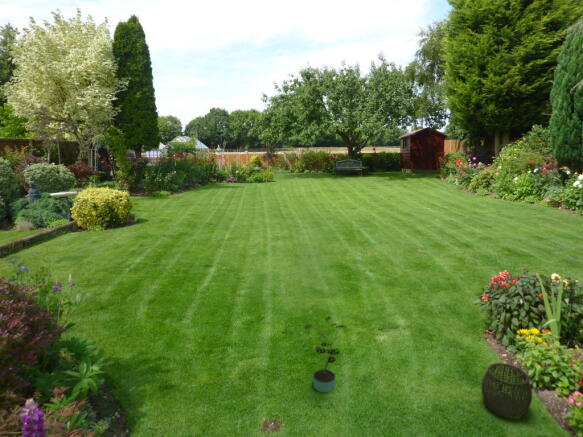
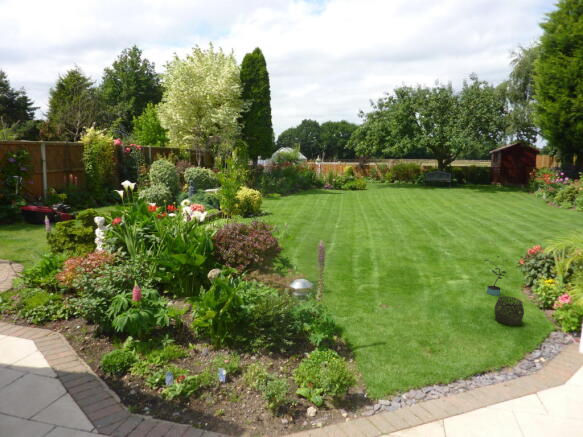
potted plant: present [305,317,345,393] -> present [485,256,506,296]

